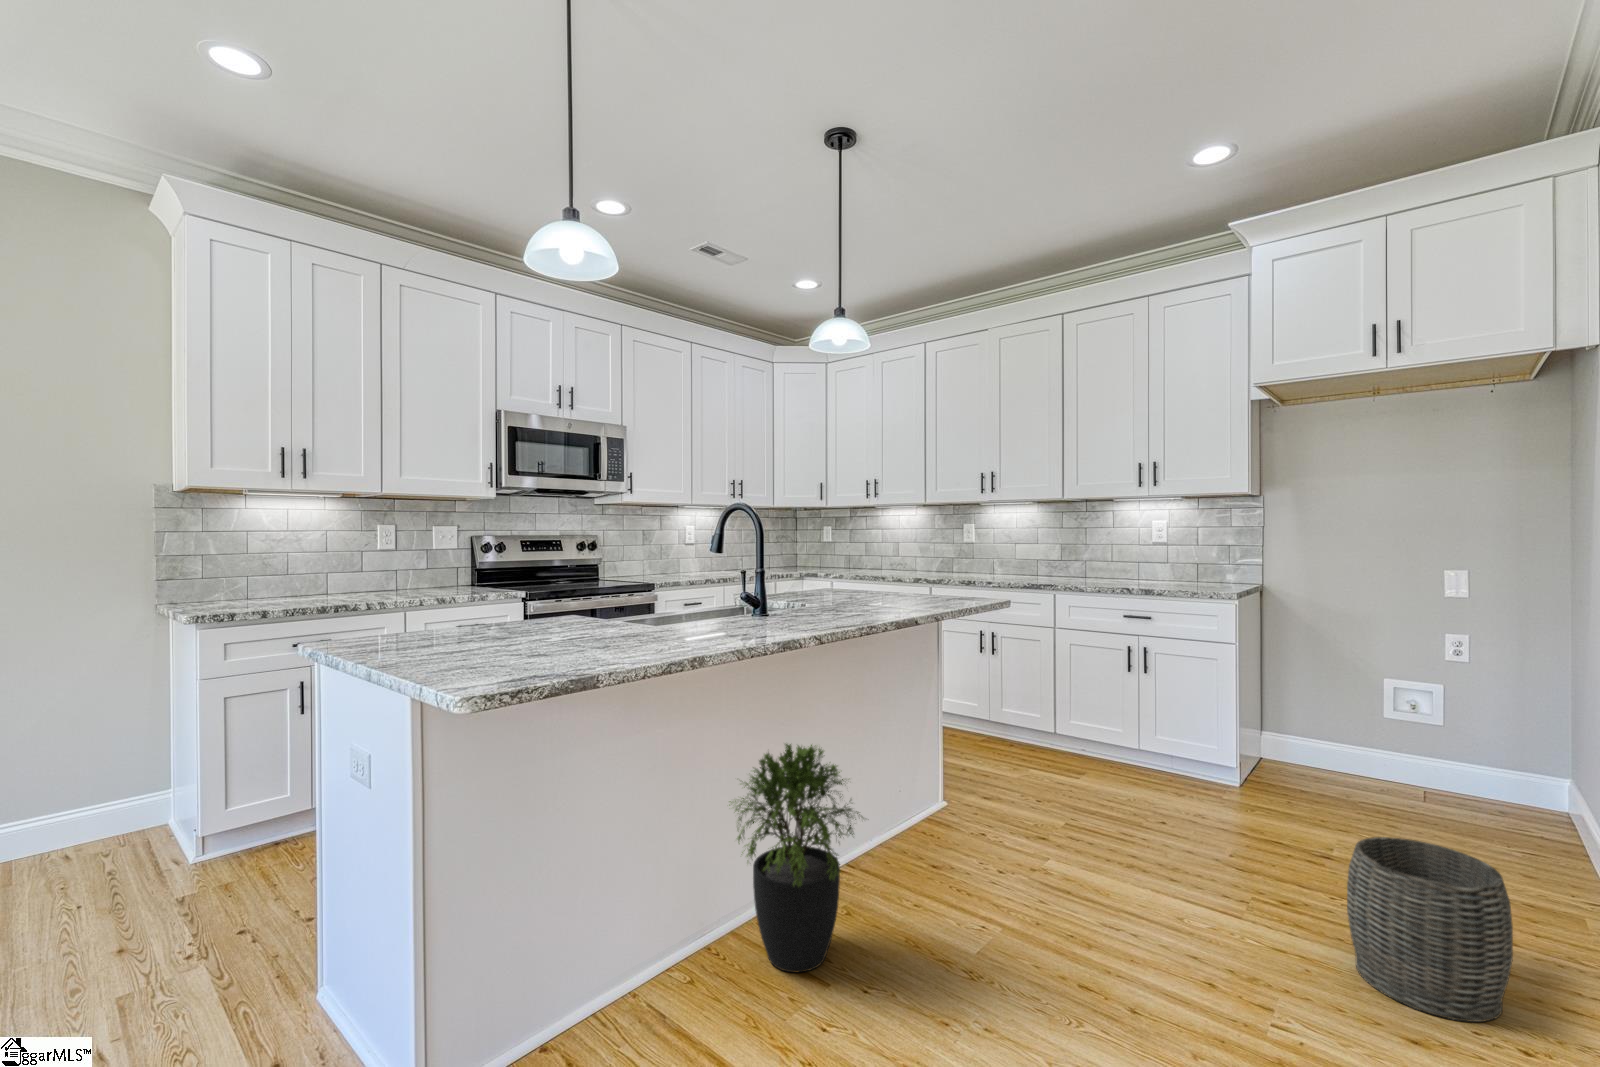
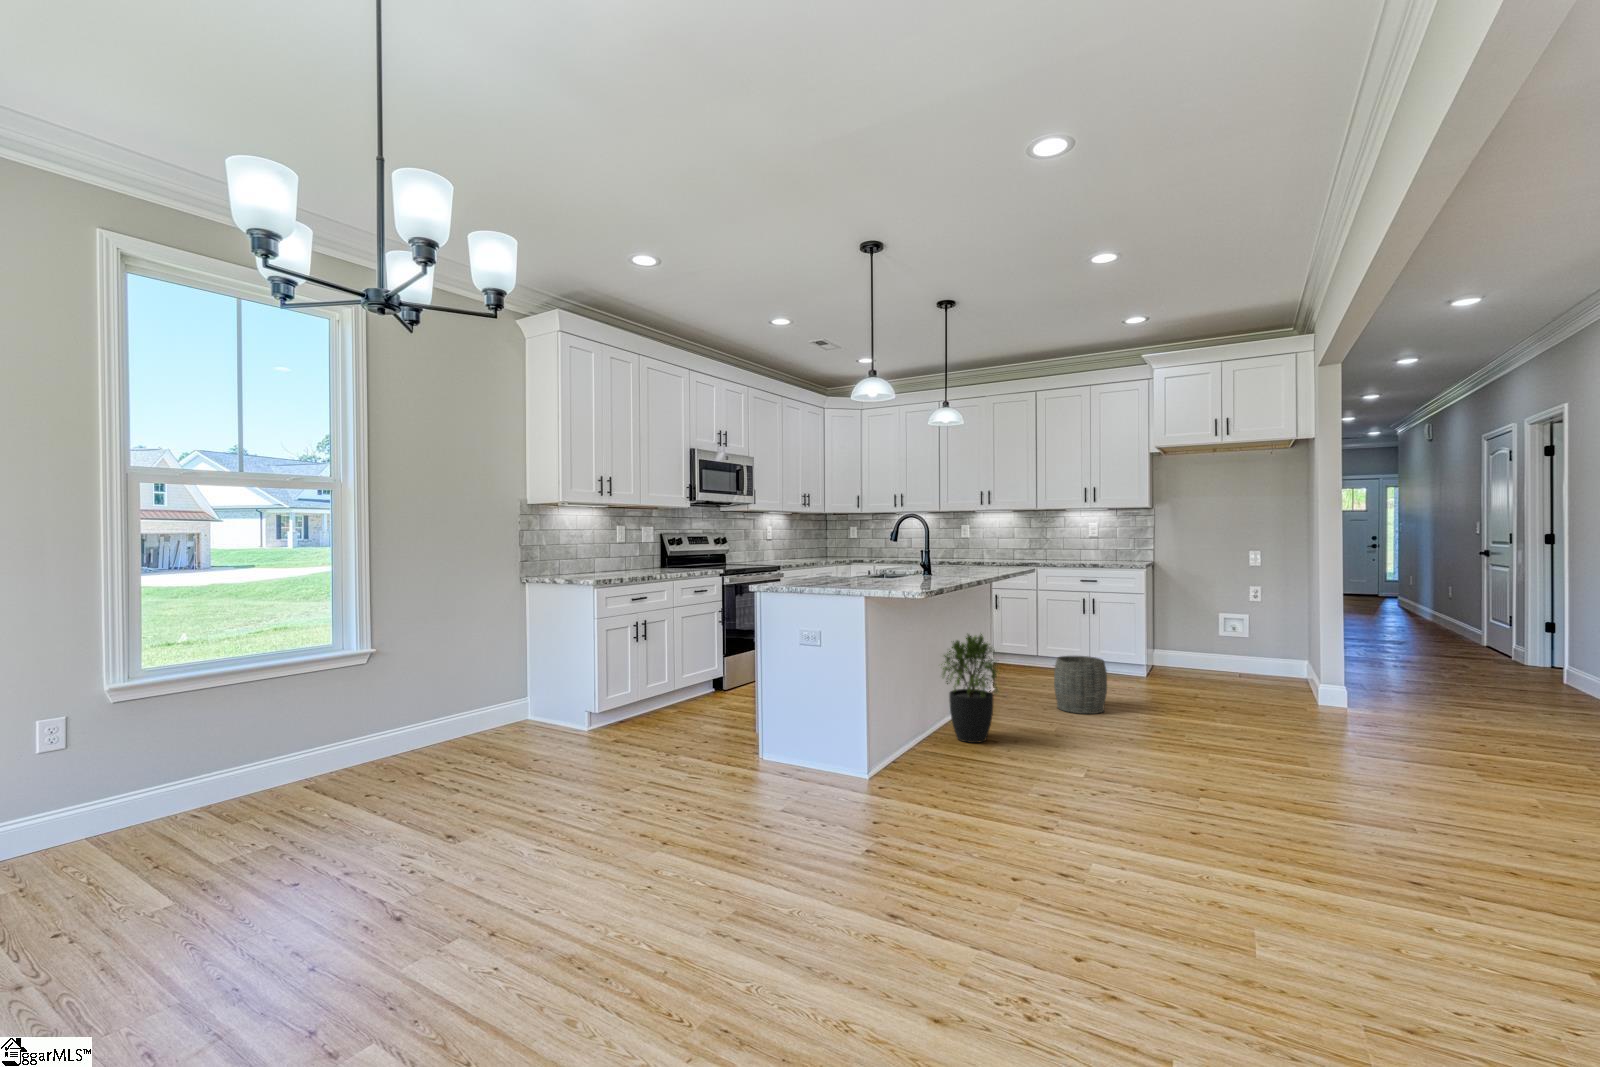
woven basket: present [1347,837,1513,1022] -> present [1054,656,1107,714]

